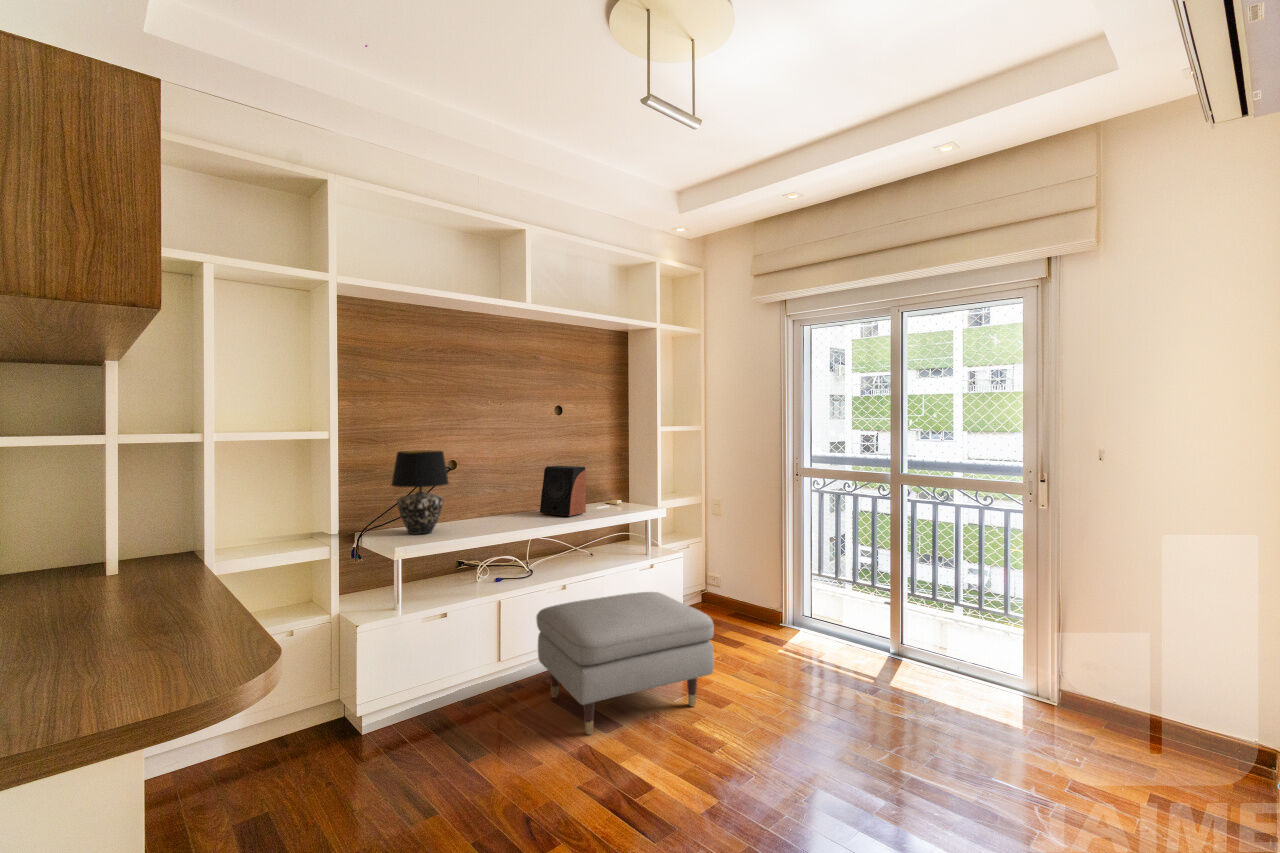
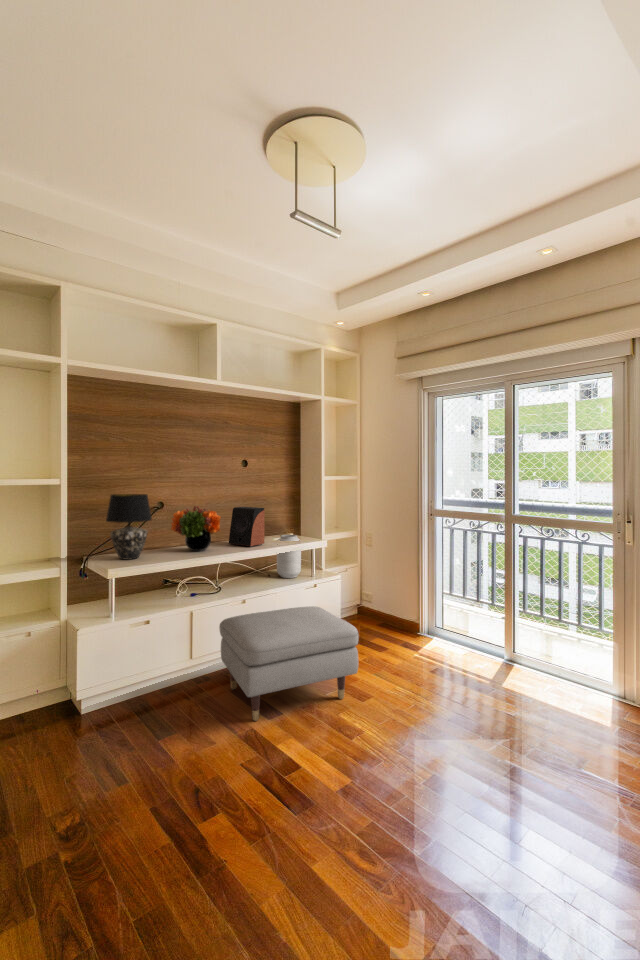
flower arrangement: none [468,465,534,523] -> present [171,506,221,551]
vase: none [599,501,630,556] -> present [277,535,301,578]

